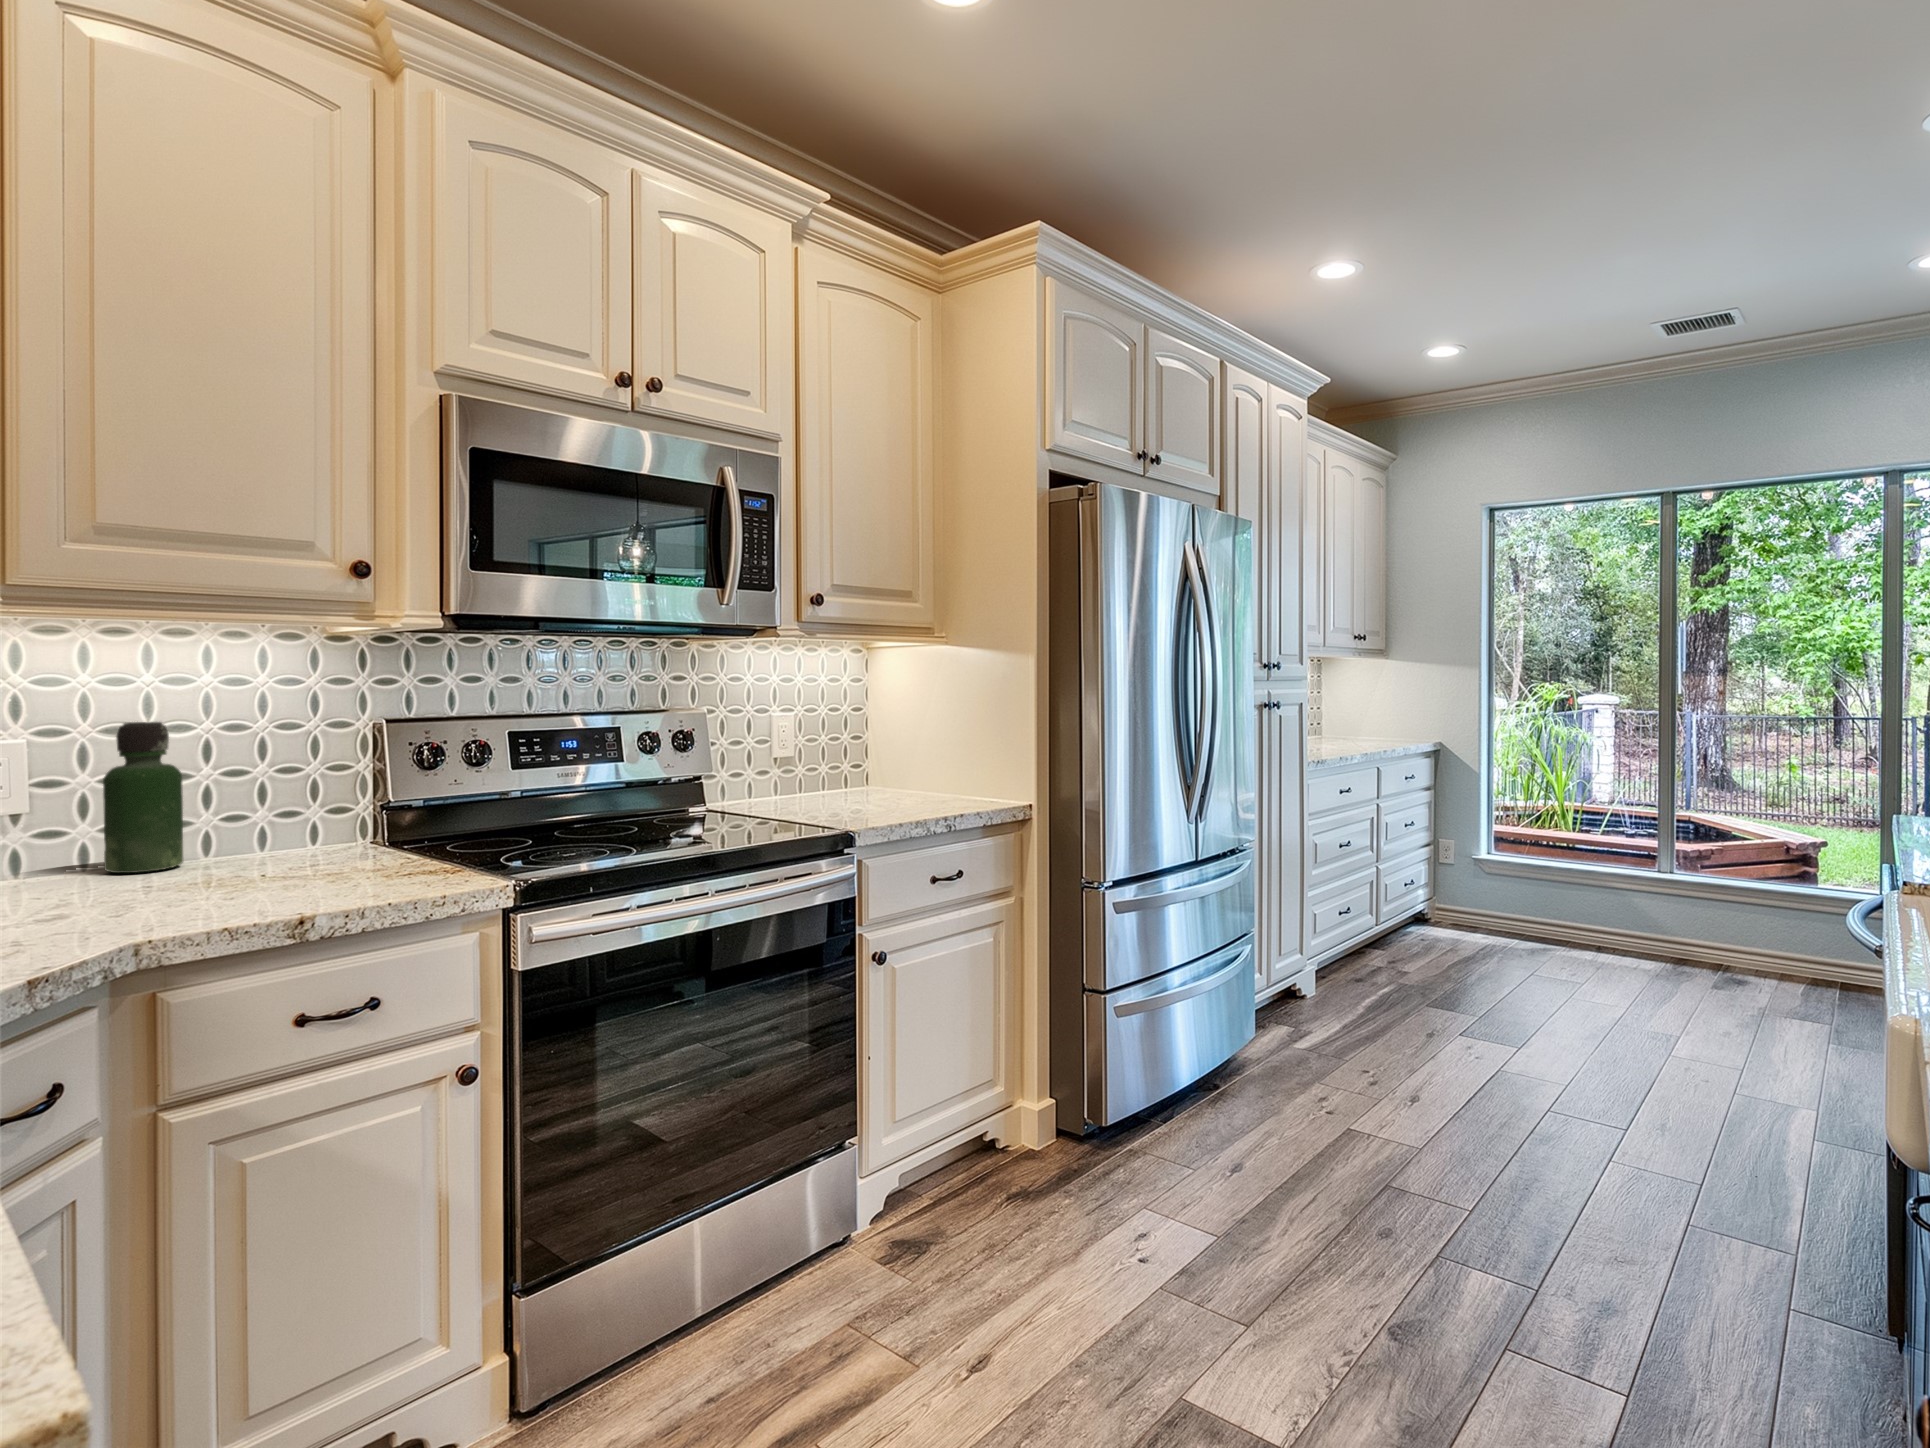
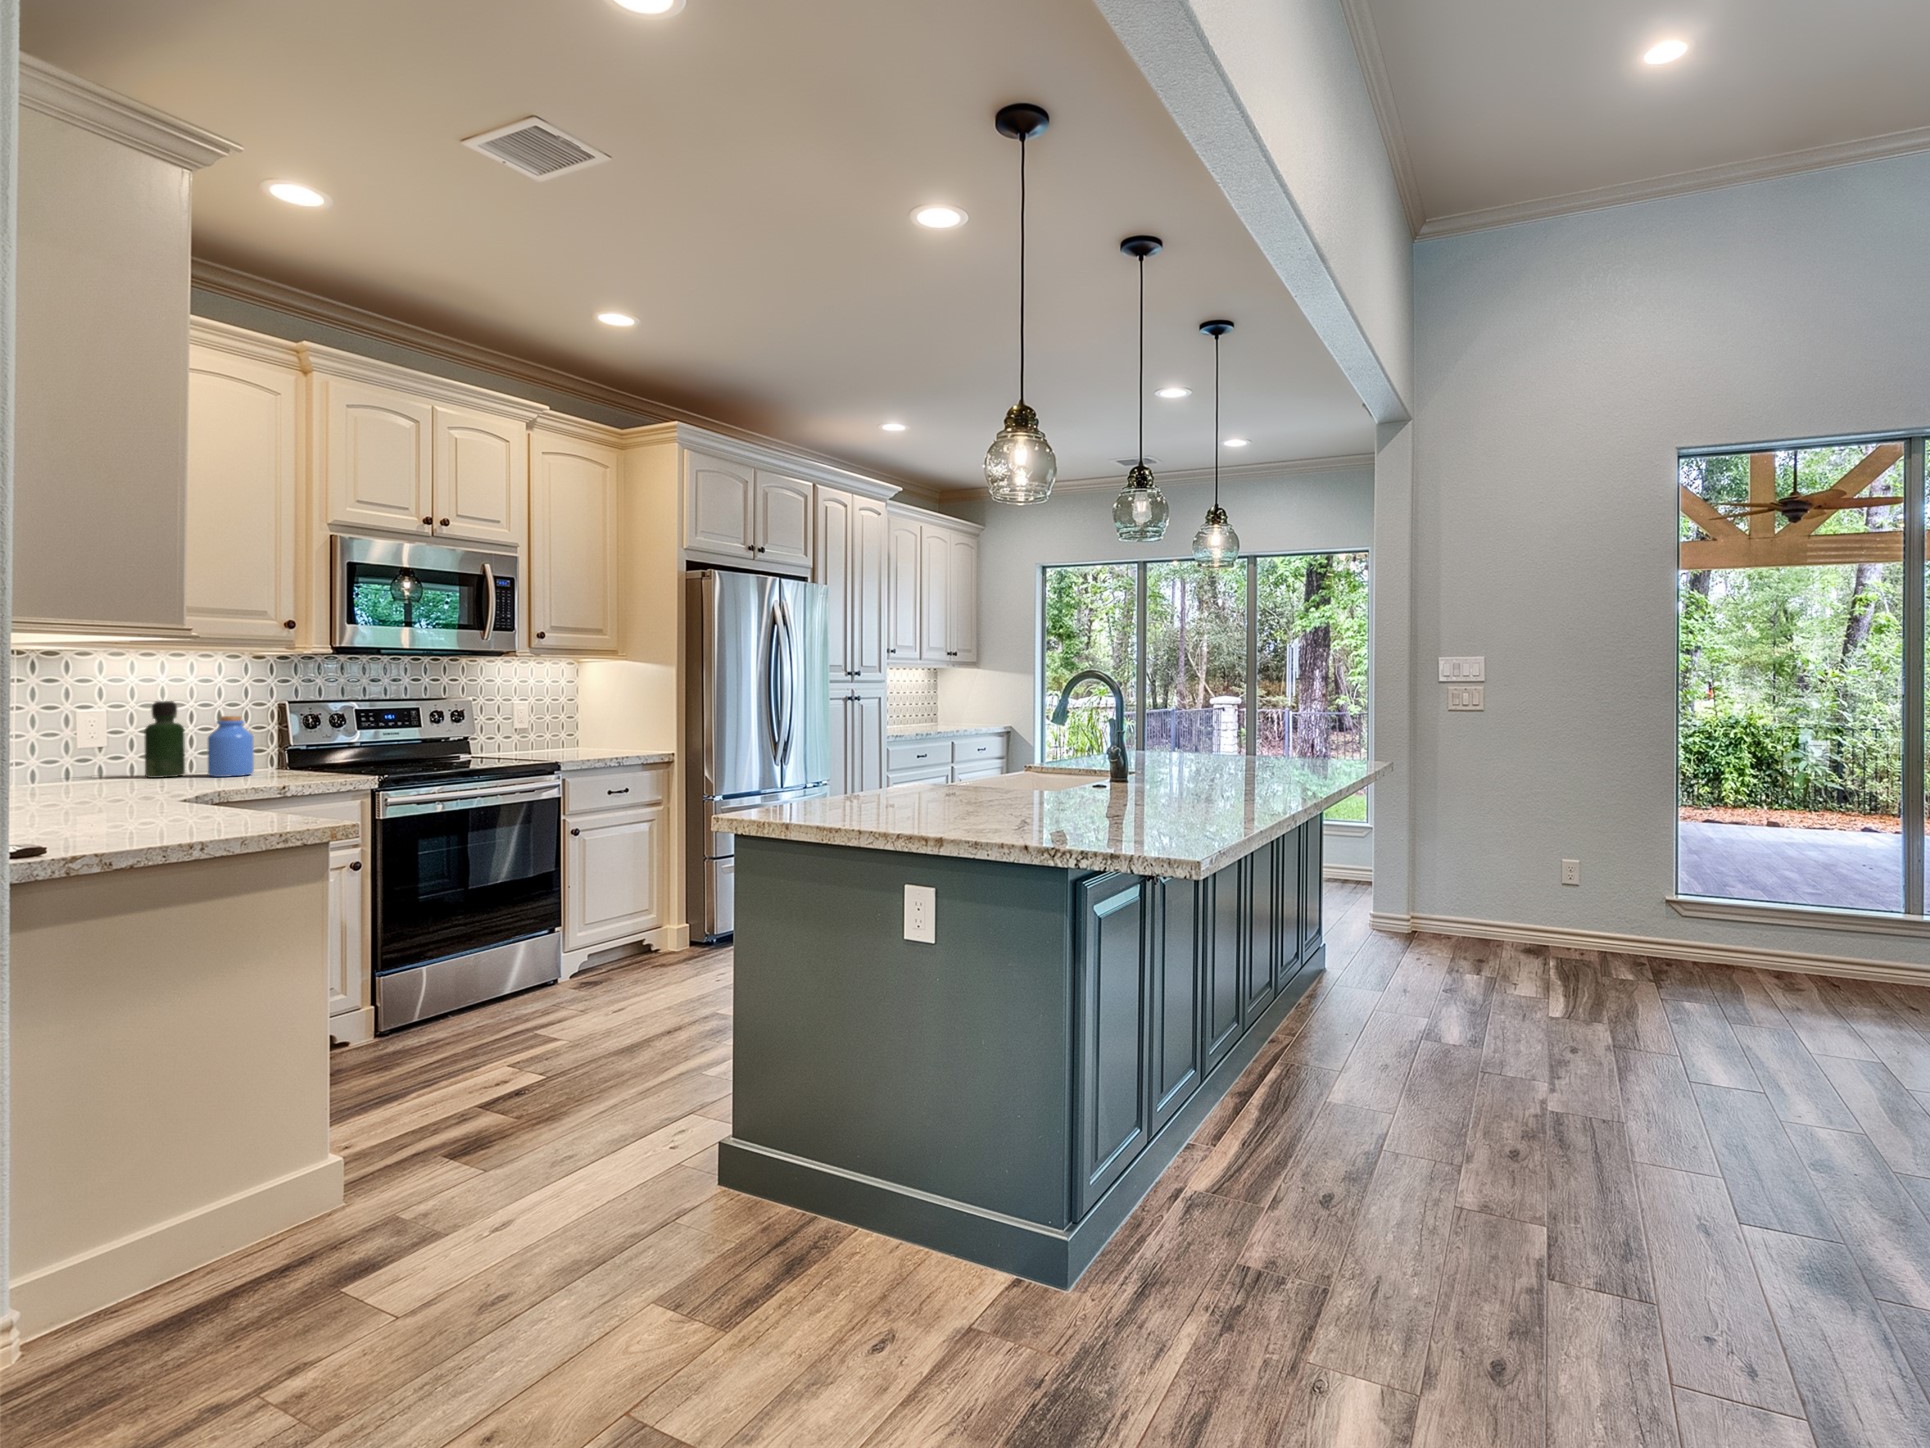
jar: none [211,751,302,874] -> present [208,716,254,777]

